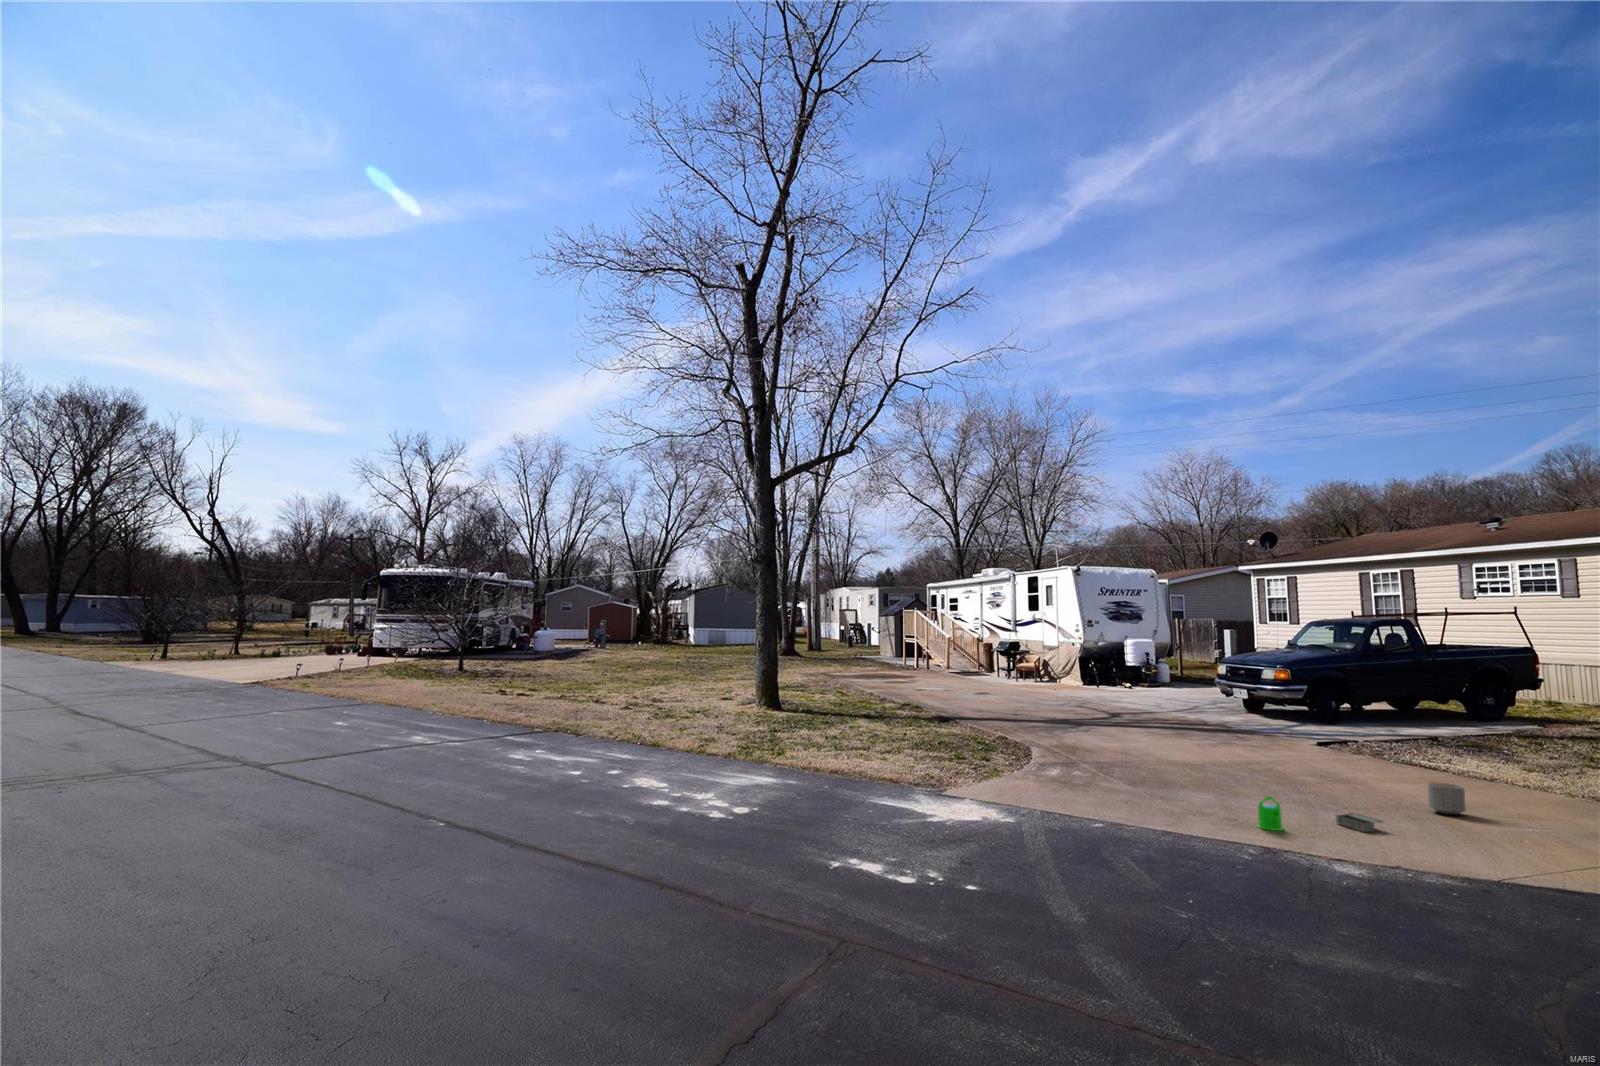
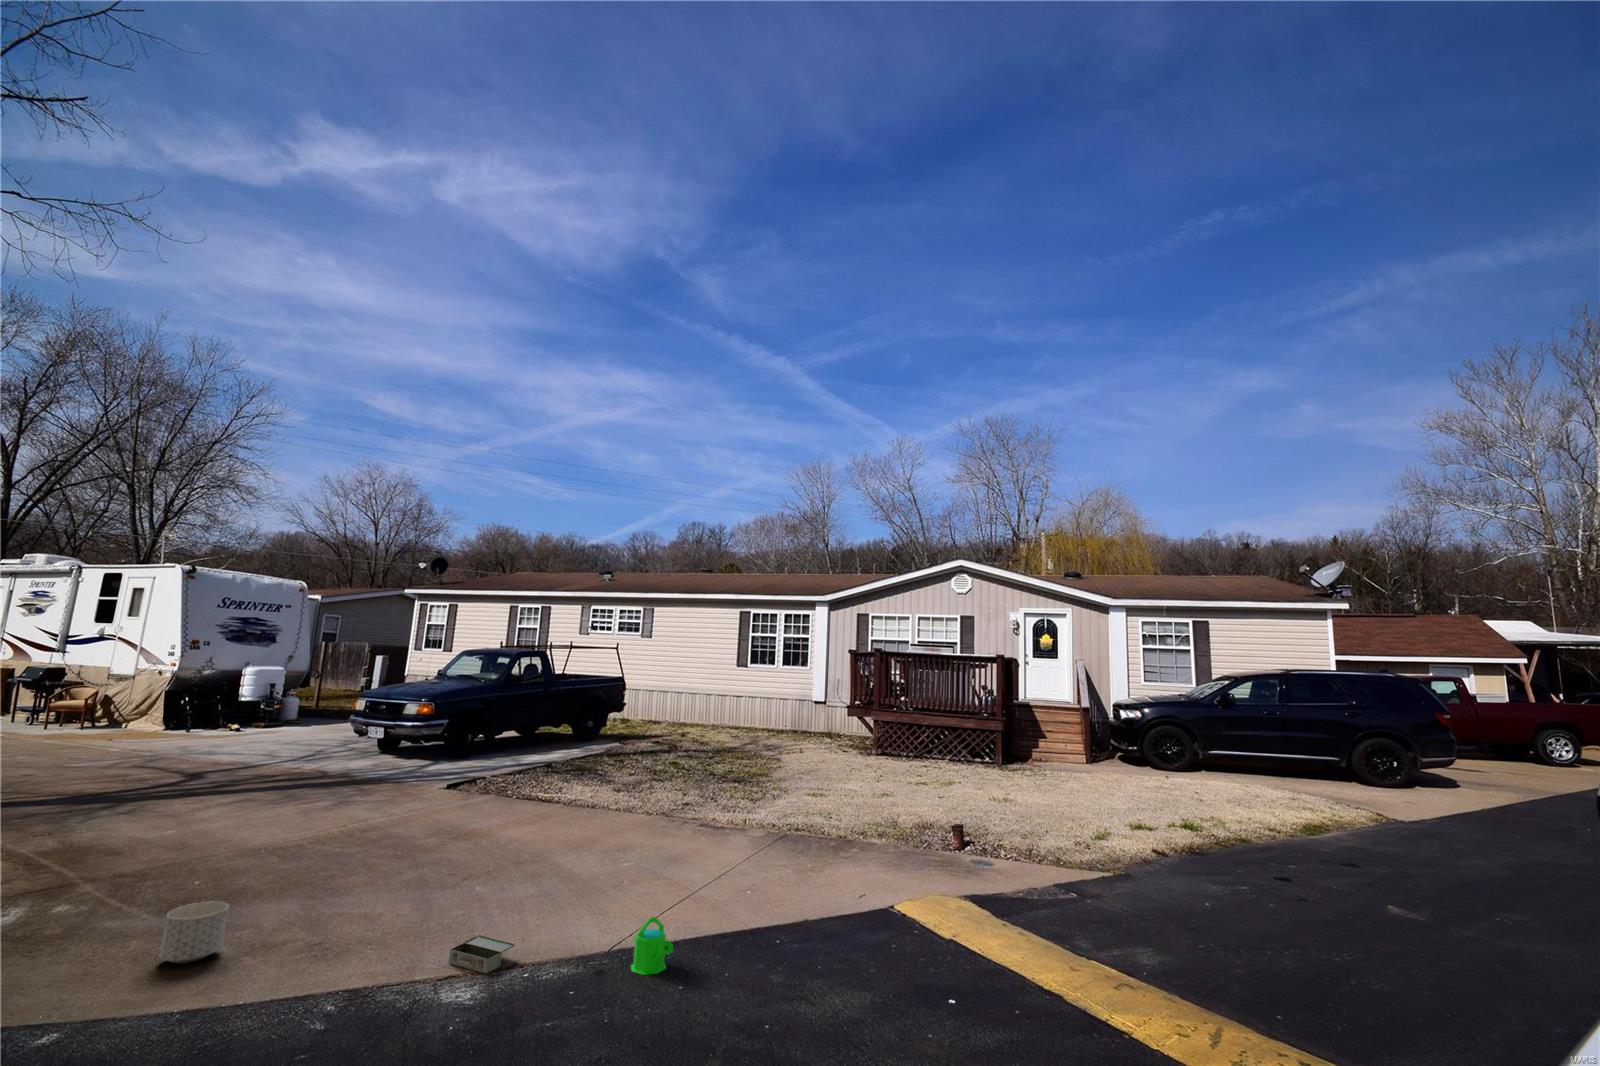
planter: present [1428,782,1466,815] -> present [159,902,229,964]
watering can: present [1258,796,1283,831] -> present [631,917,673,975]

